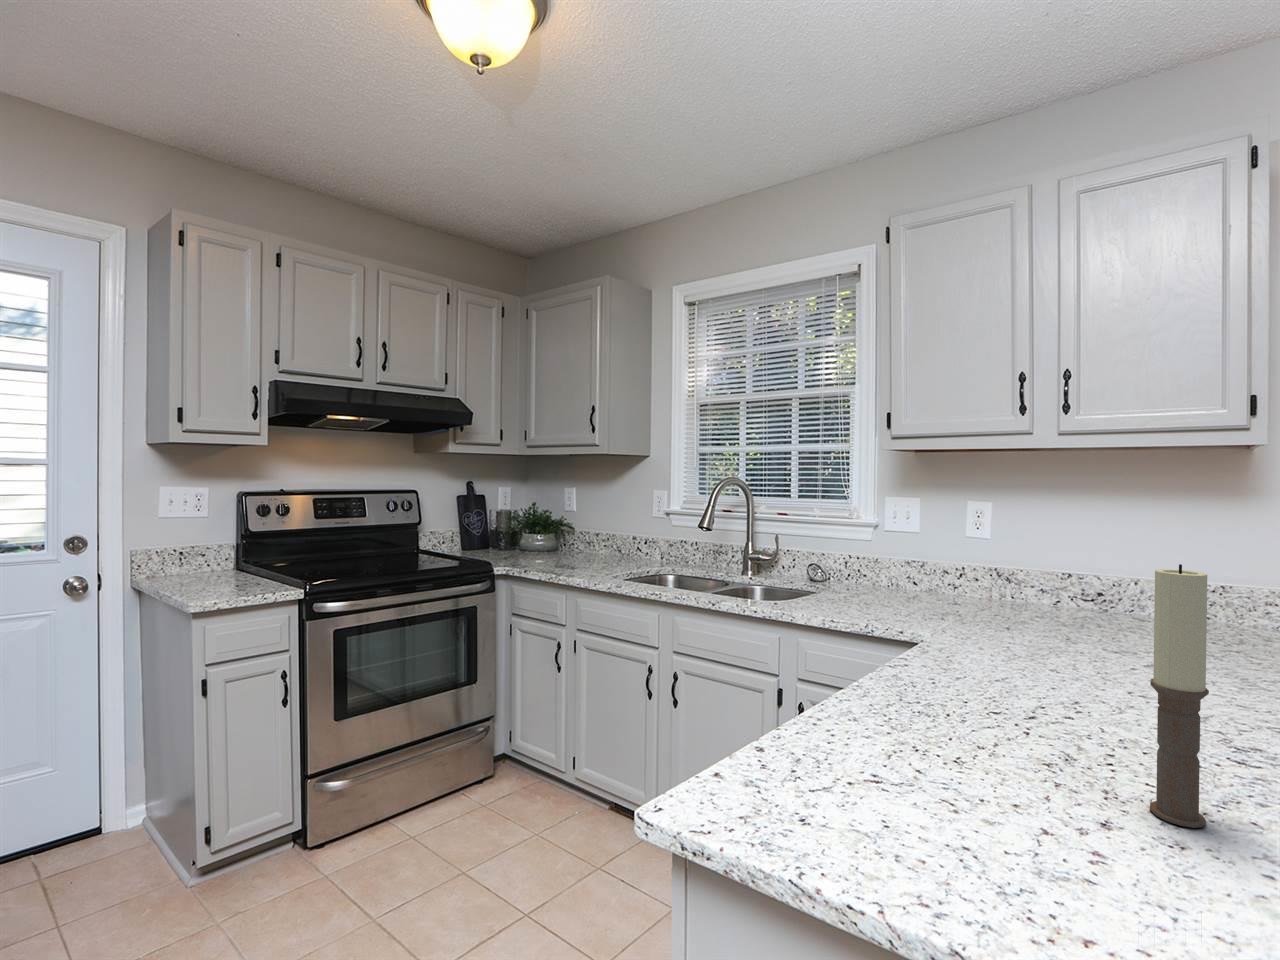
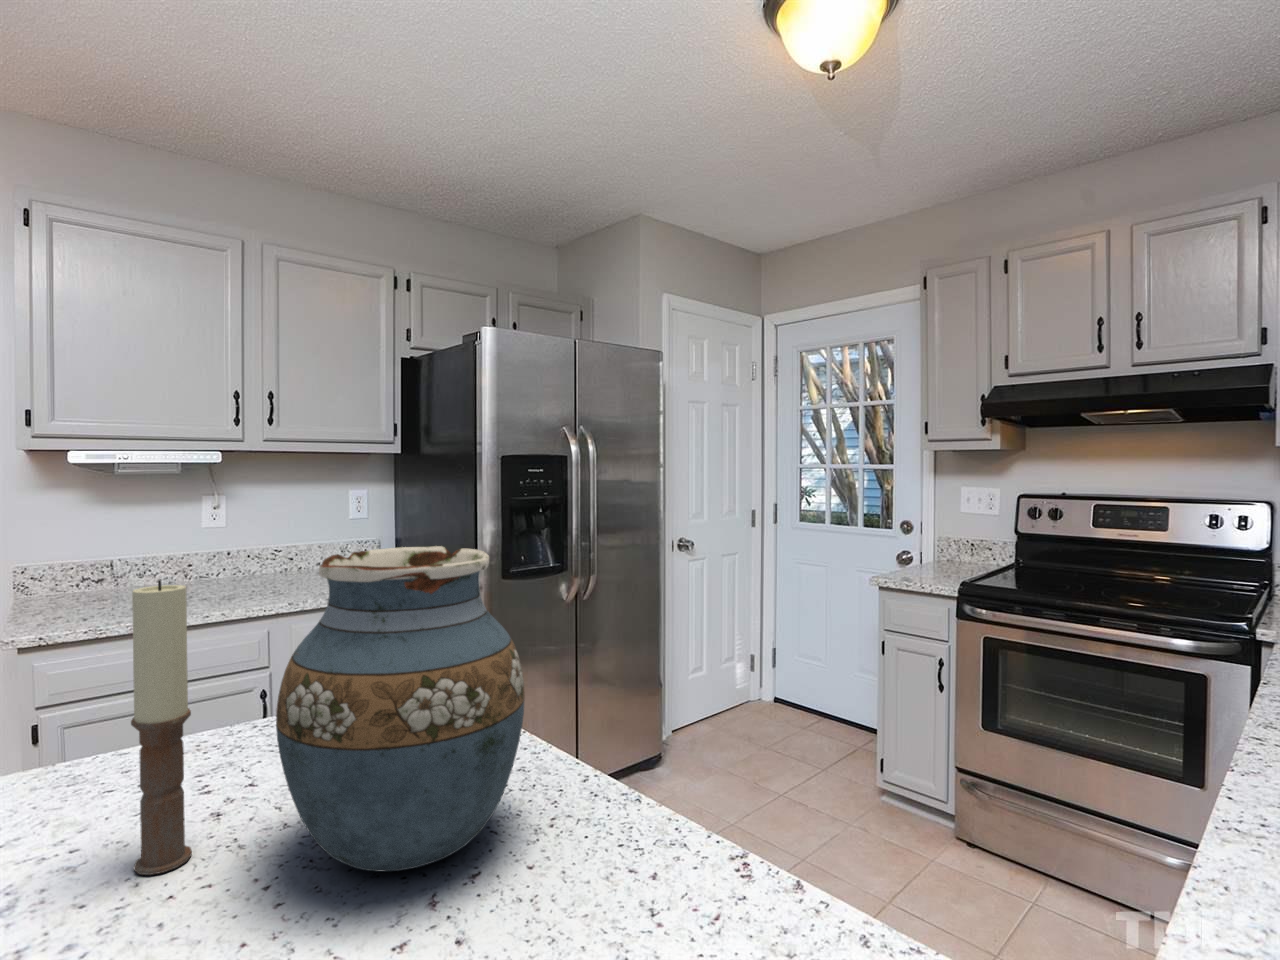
vase: none [914,524,1104,743] -> present [276,546,525,871]

